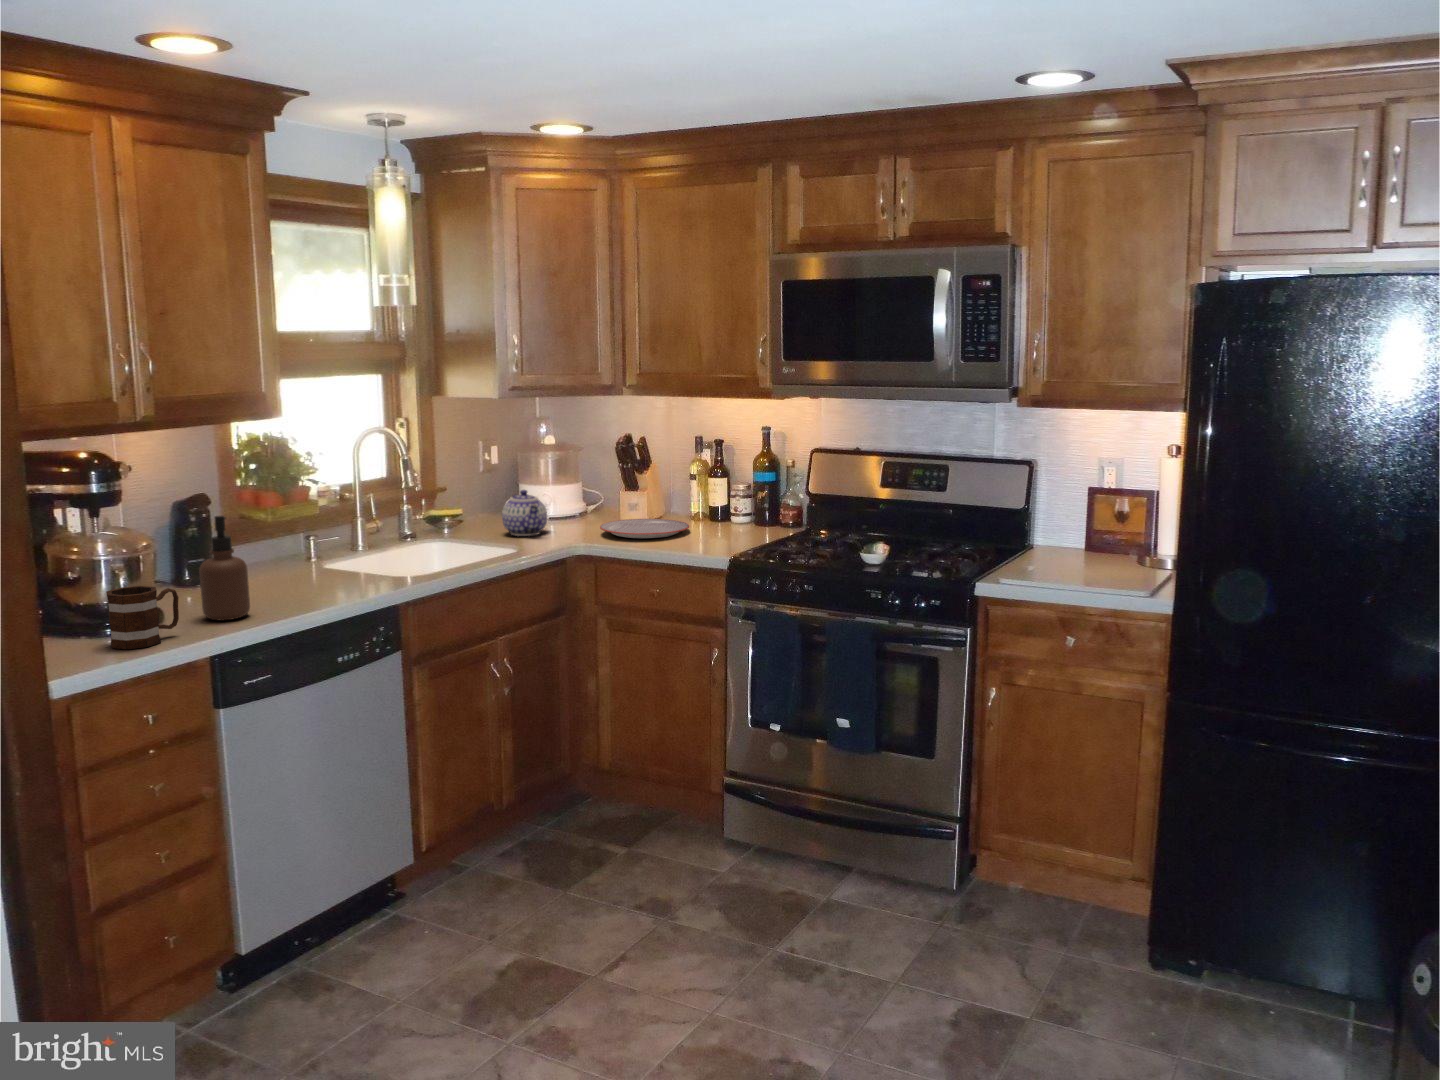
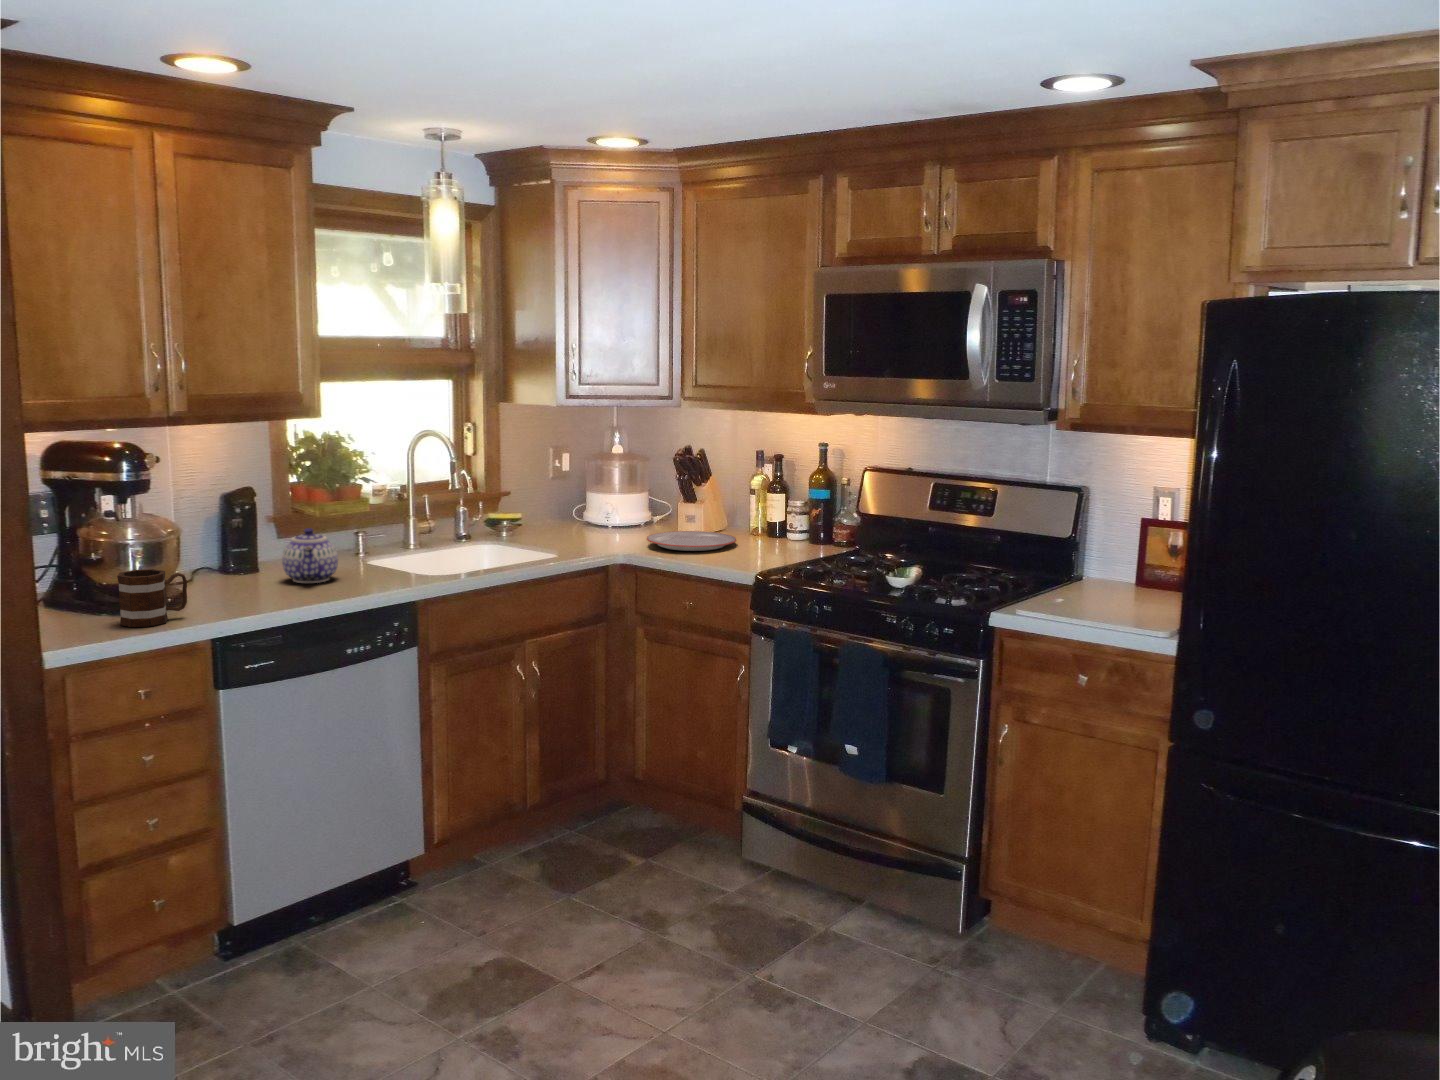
teapot: present [502,490,547,536] -> present [282,528,338,583]
soap dispenser: present [199,516,250,620] -> none [217,508,264,606]

